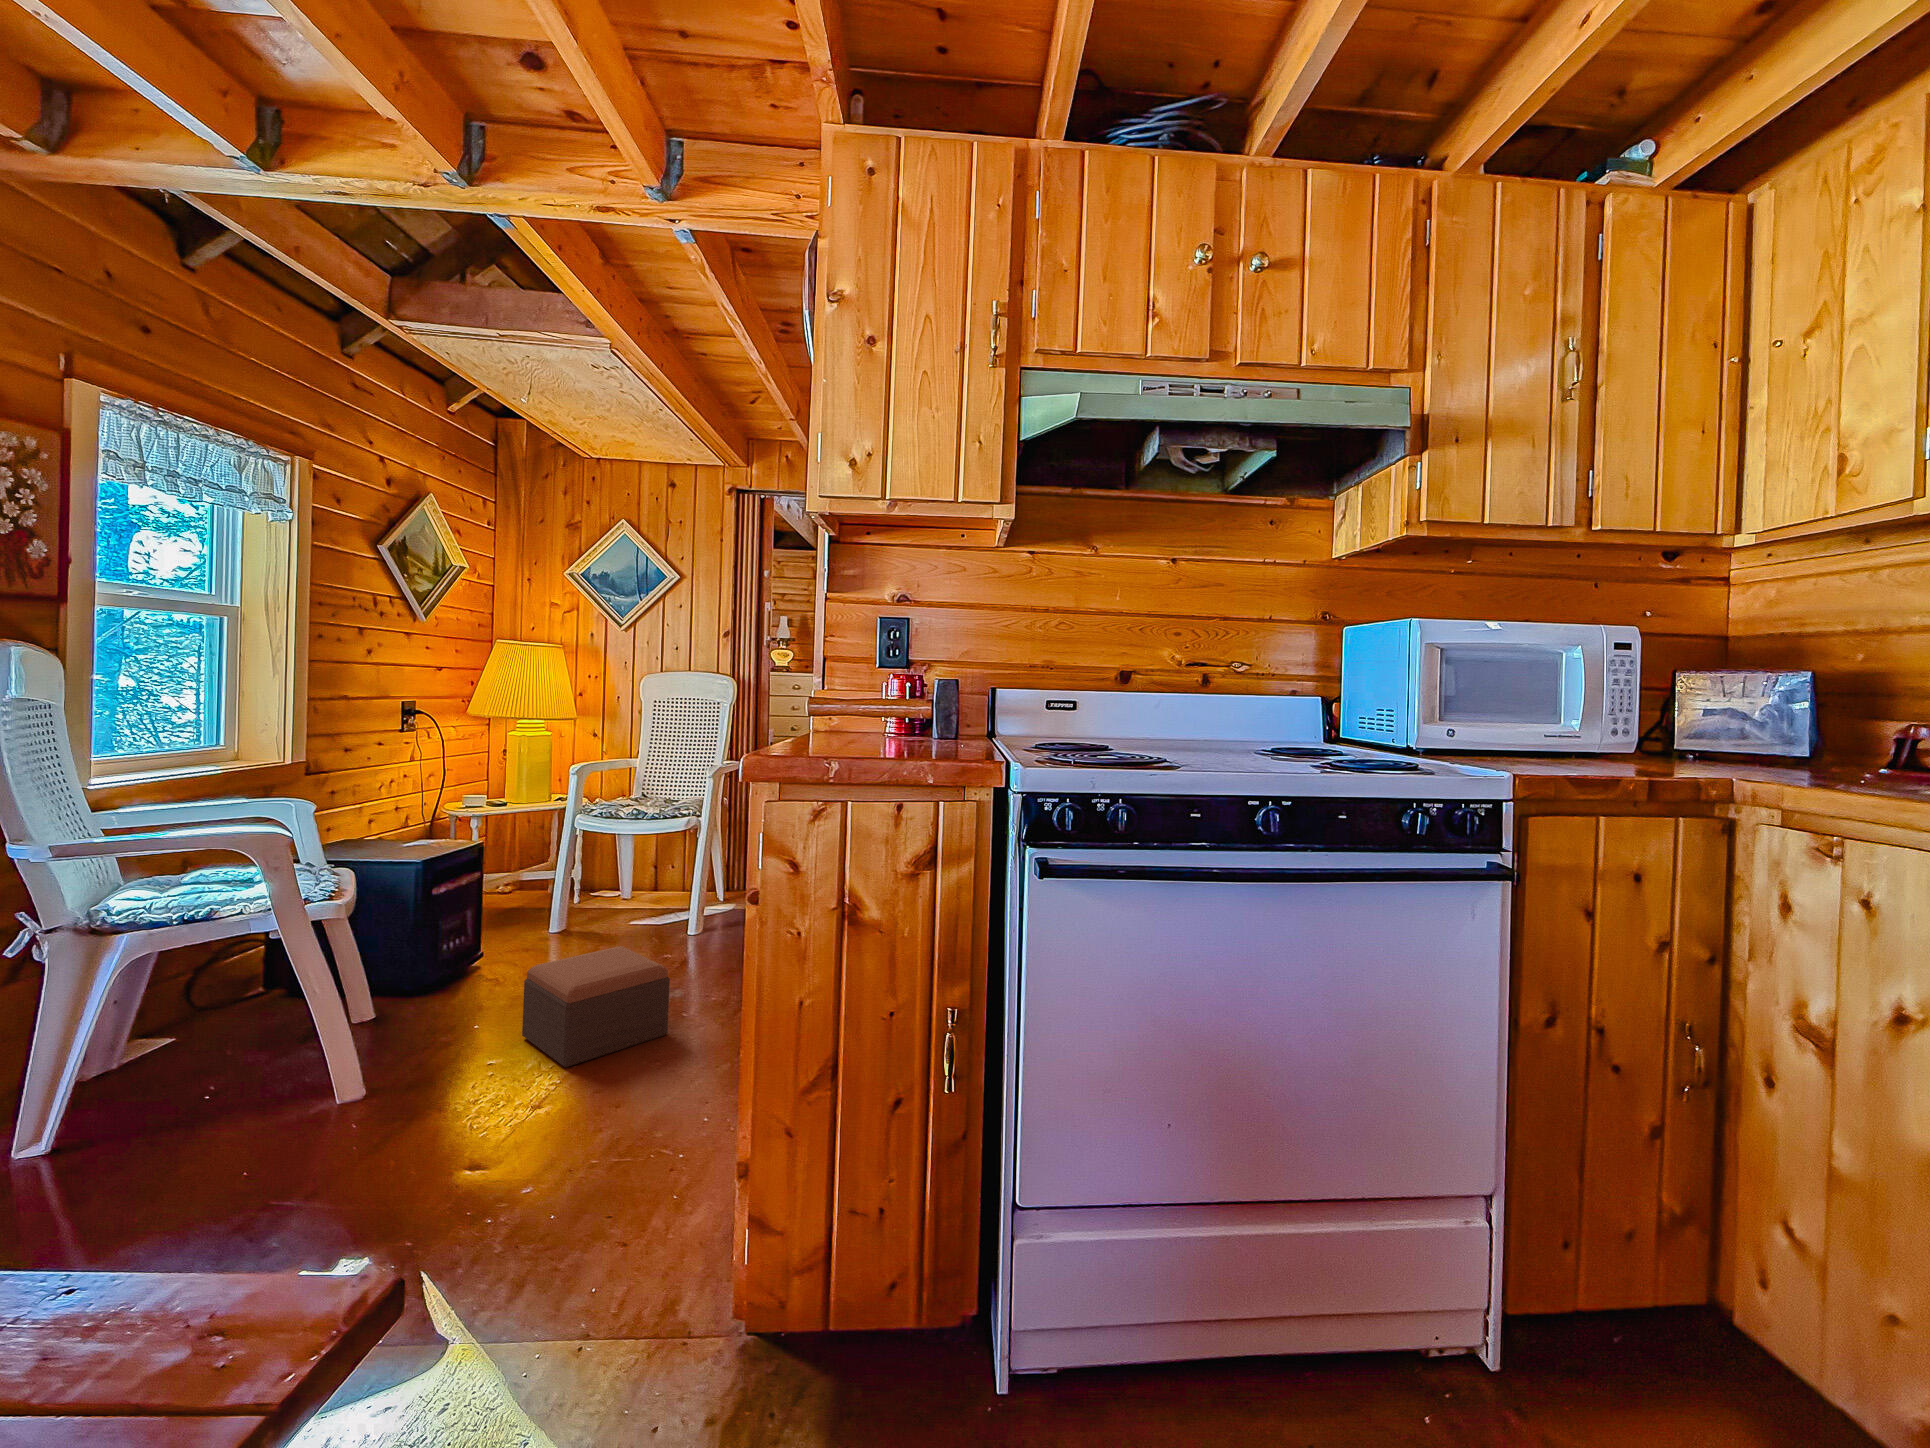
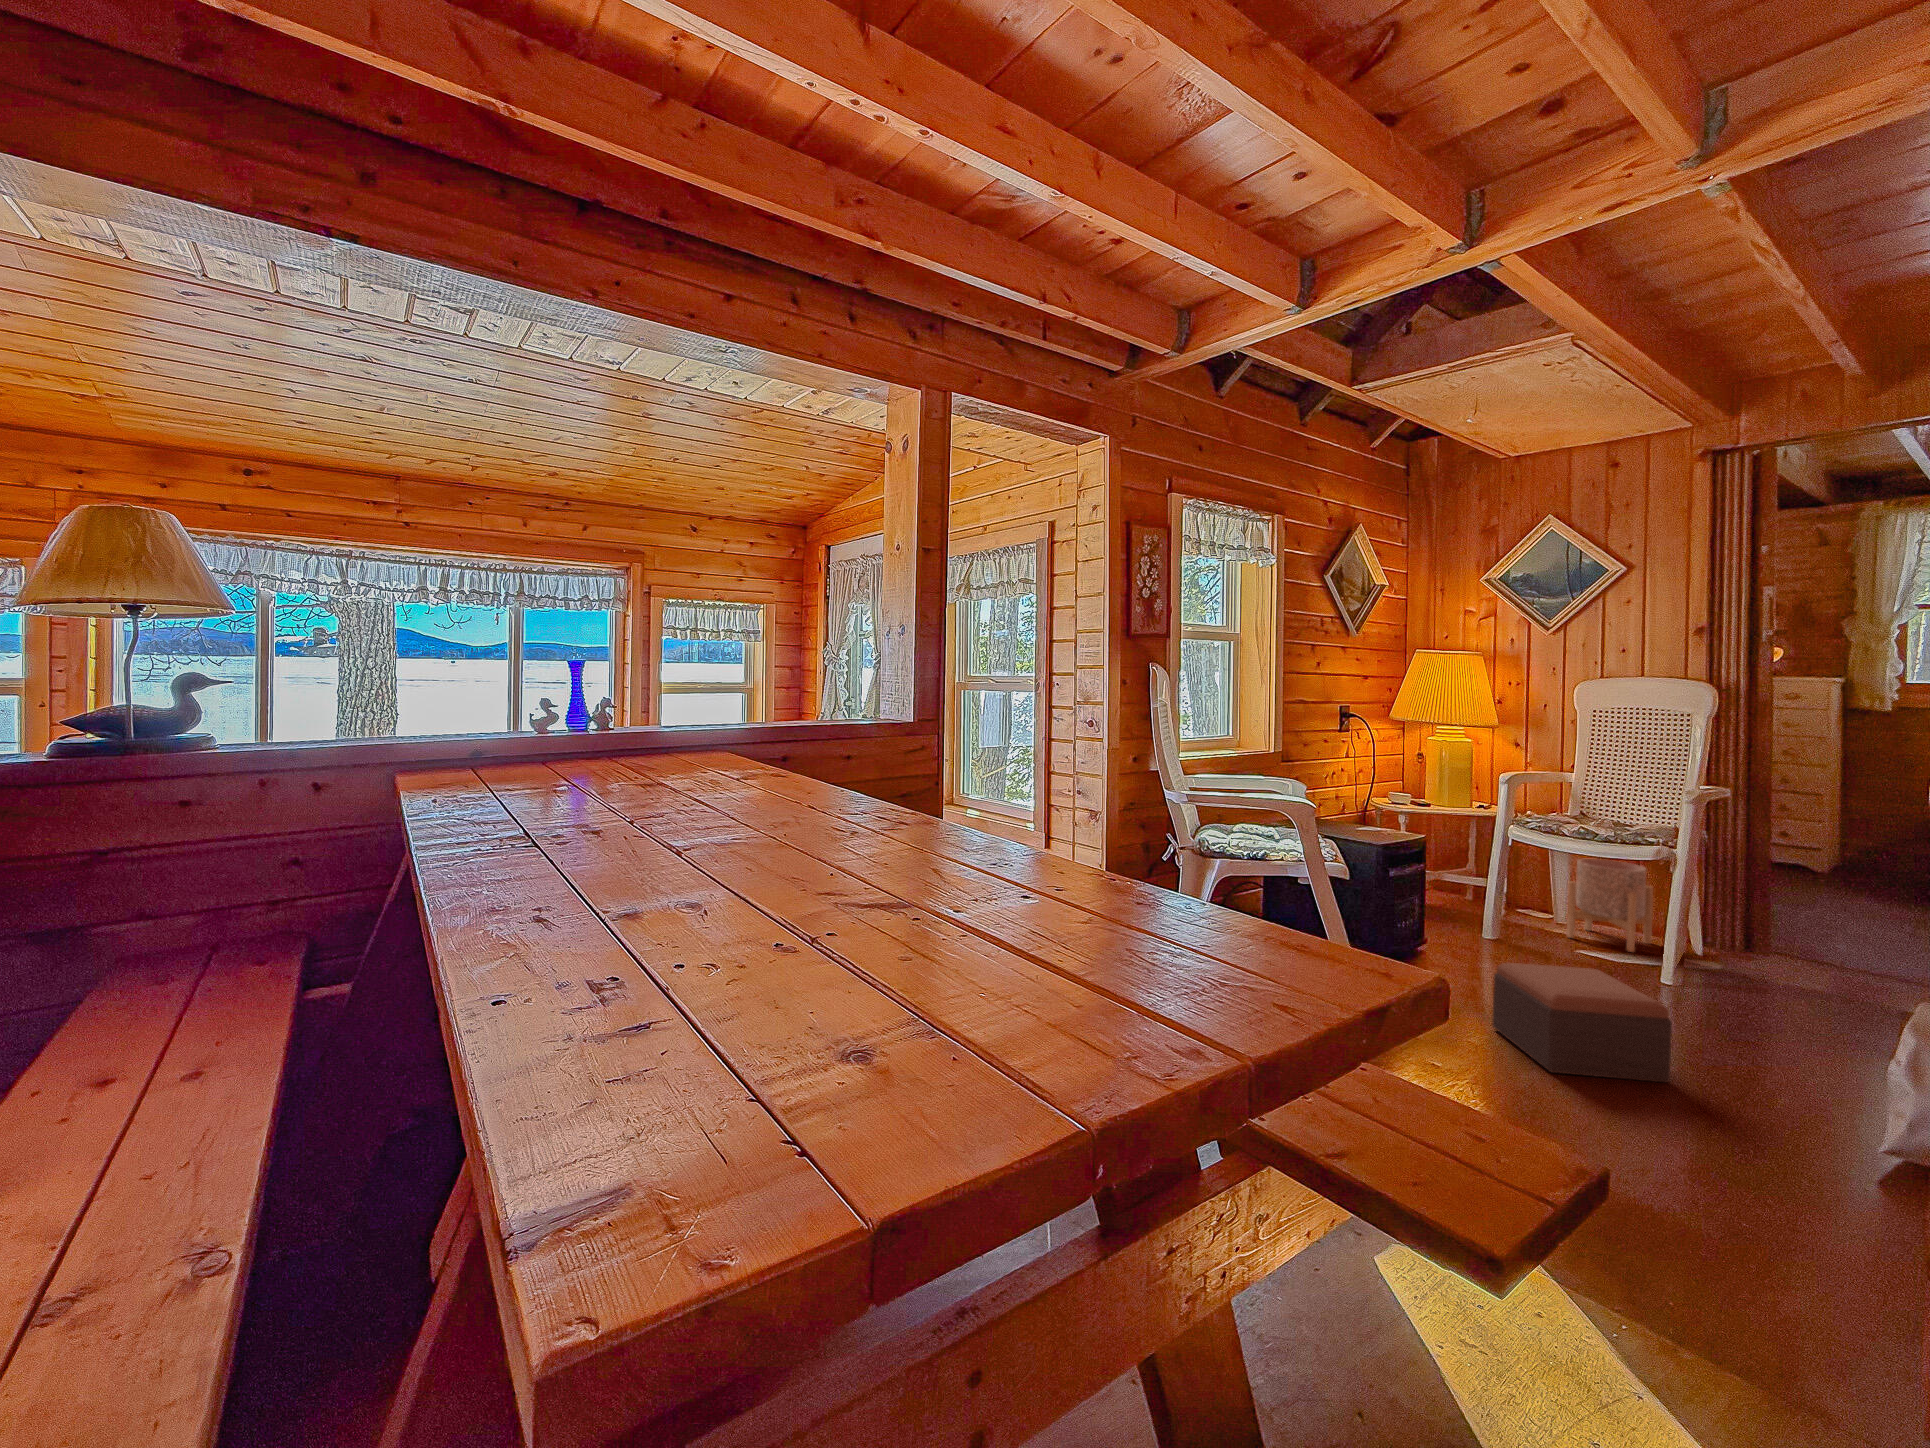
planter: none [626,834,692,912] -> present [1567,859,1653,952]

